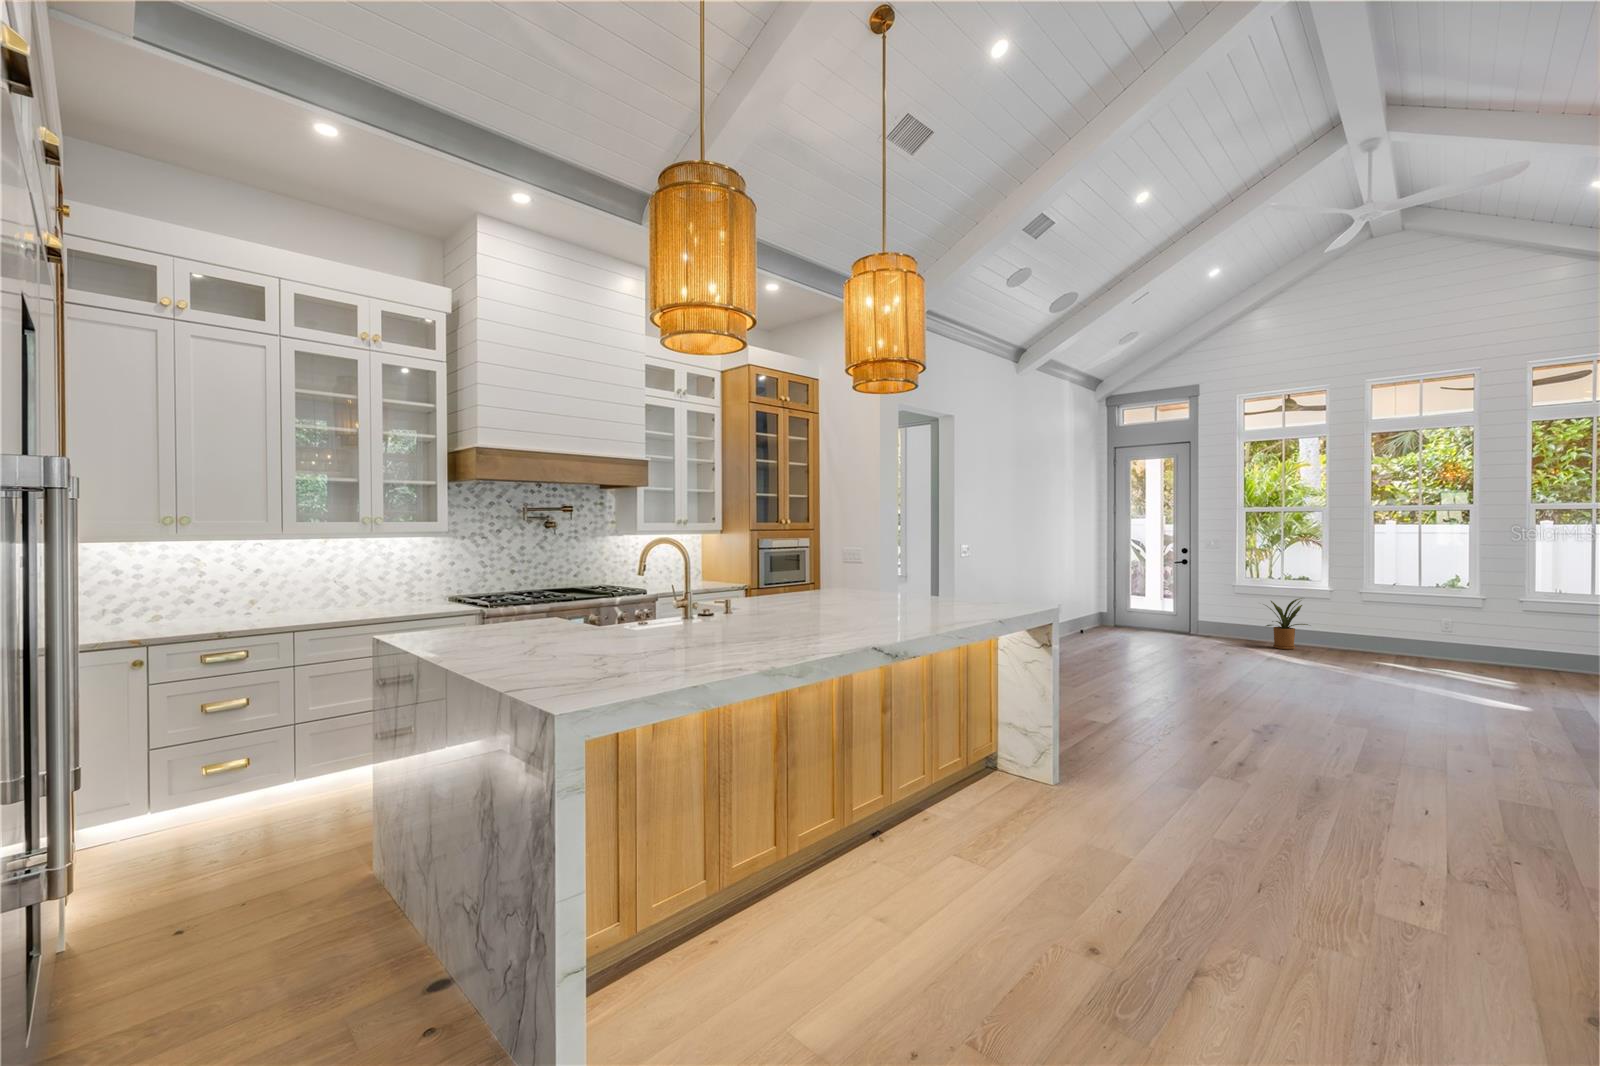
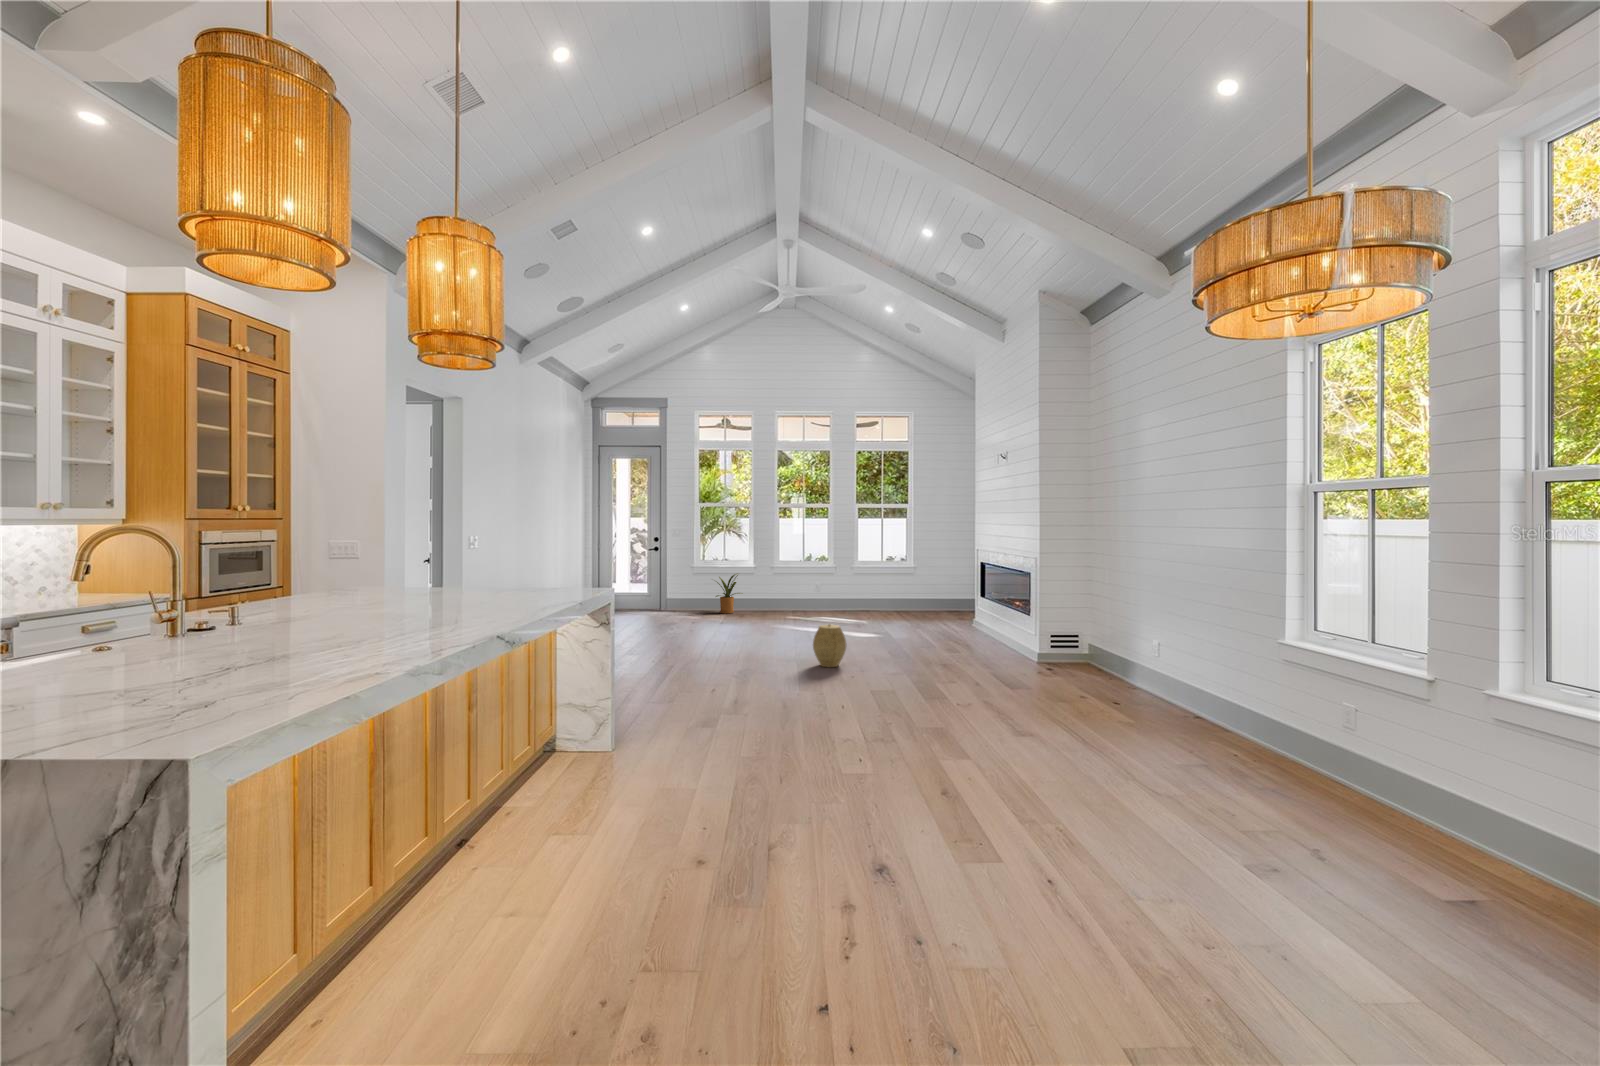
woven basket: none [1390,682,1455,747] -> present [813,624,847,667]

